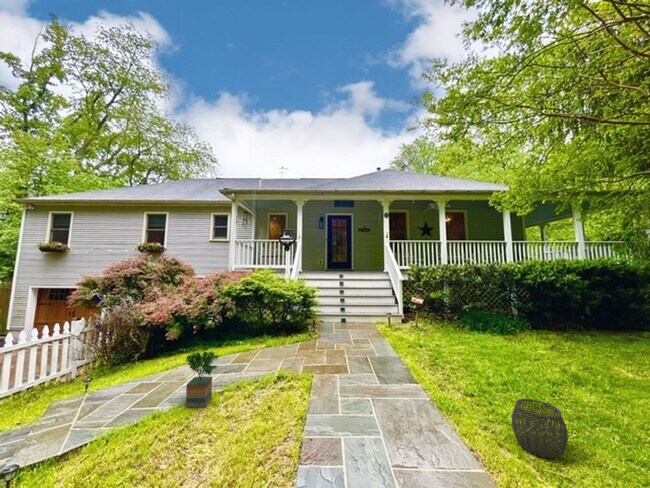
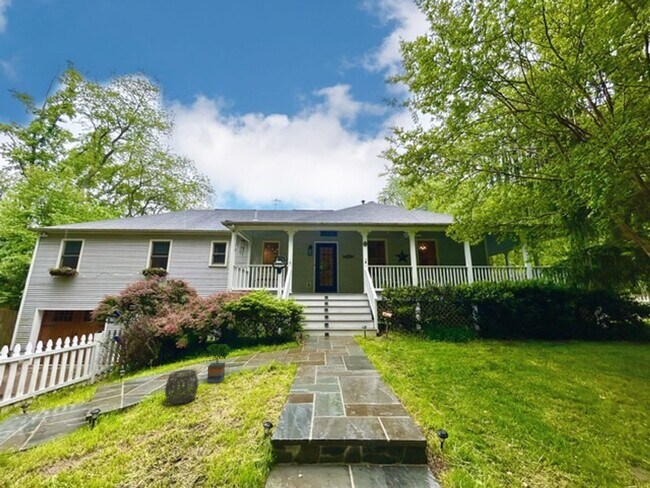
woven basket: present [511,398,568,459] -> present [165,370,198,404]

